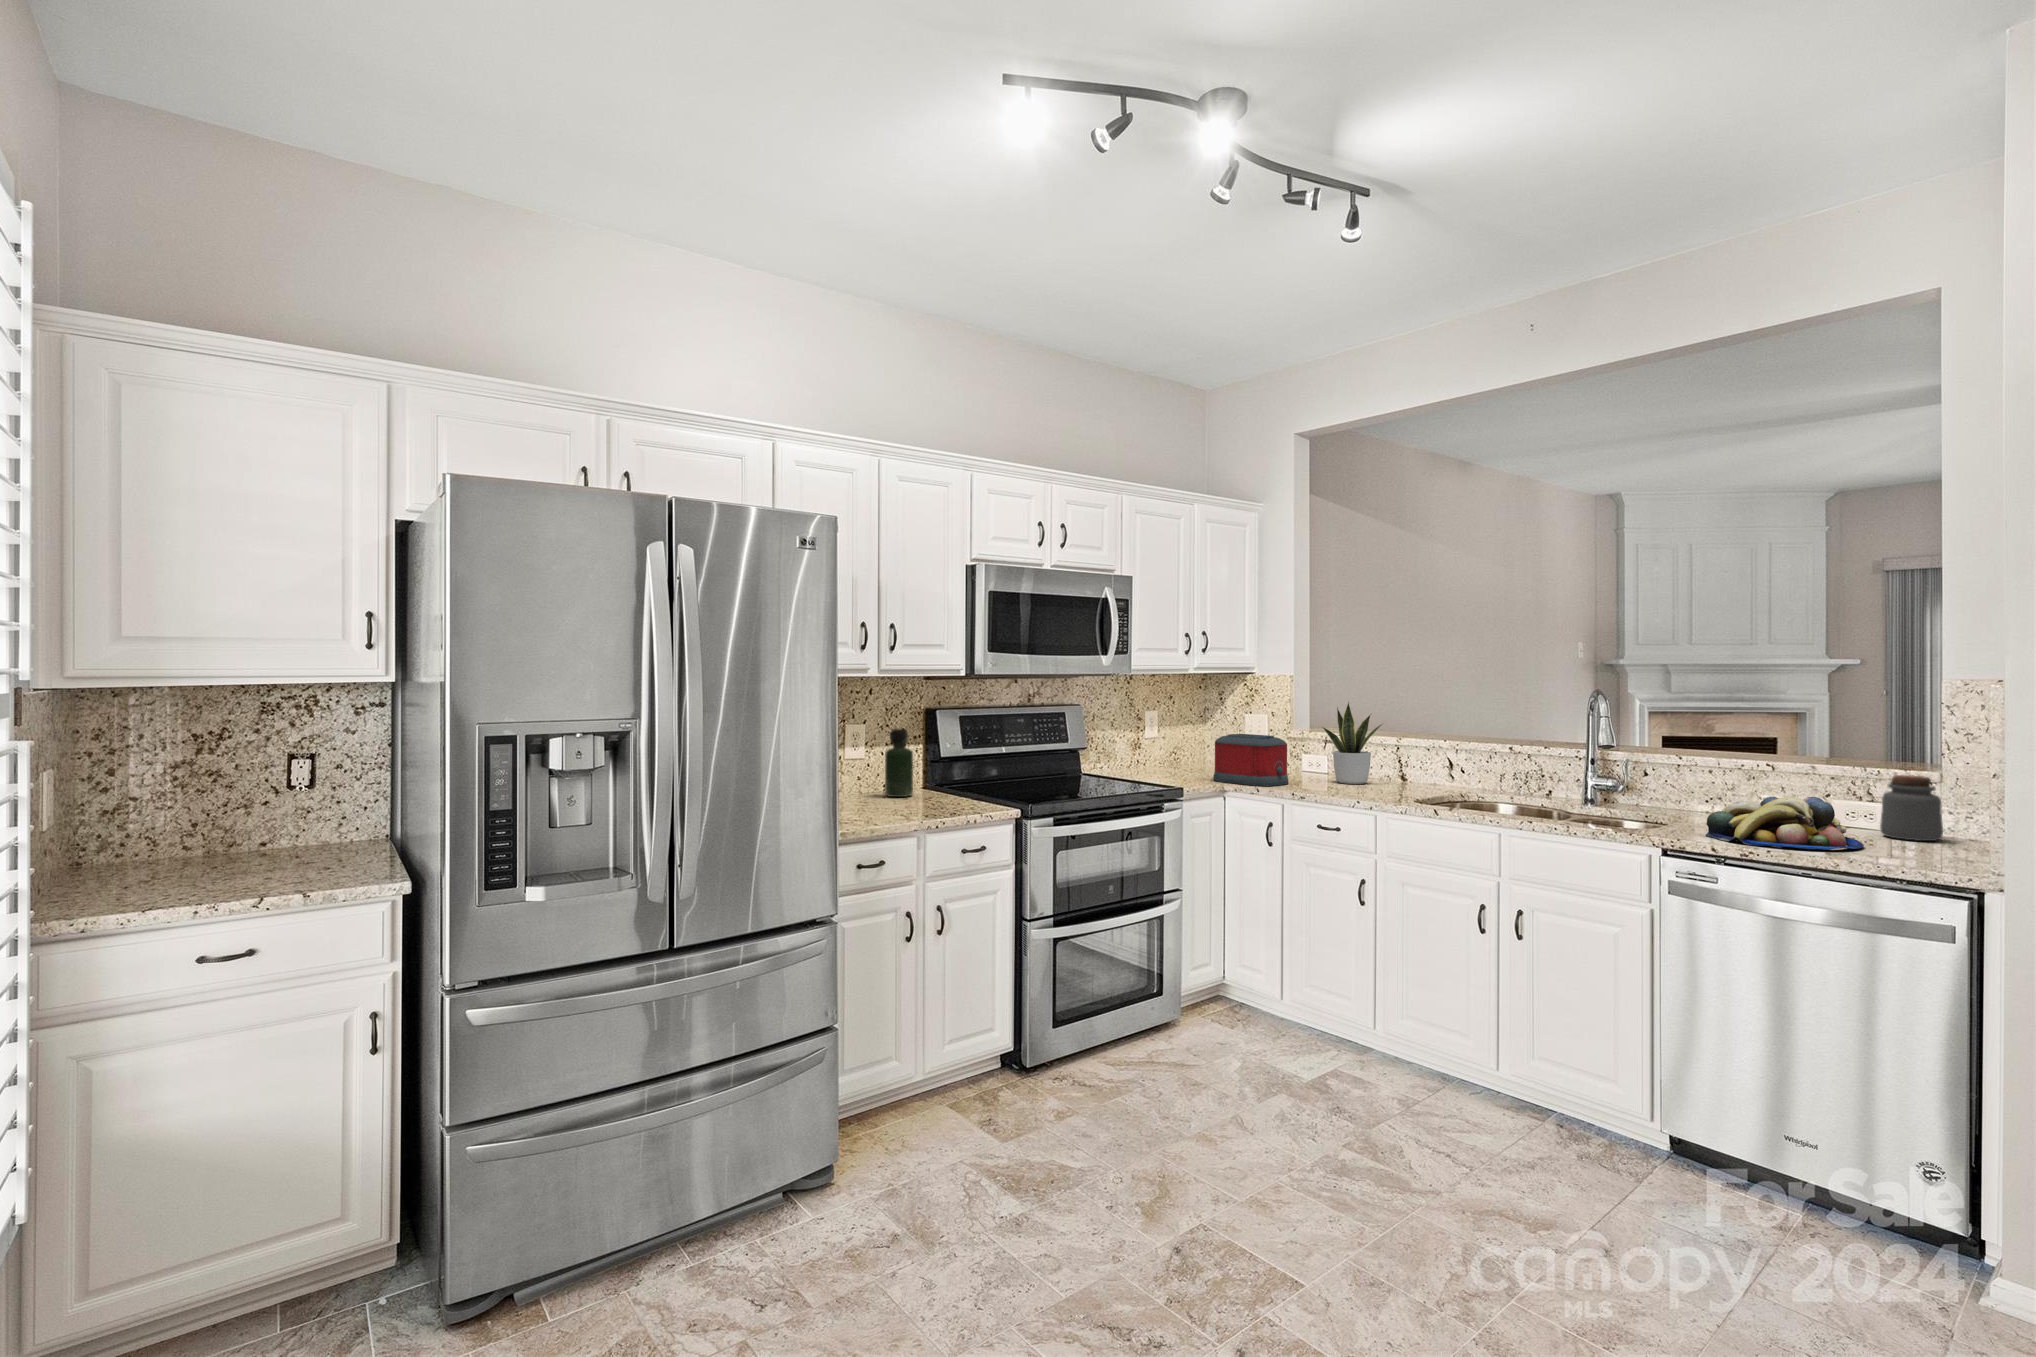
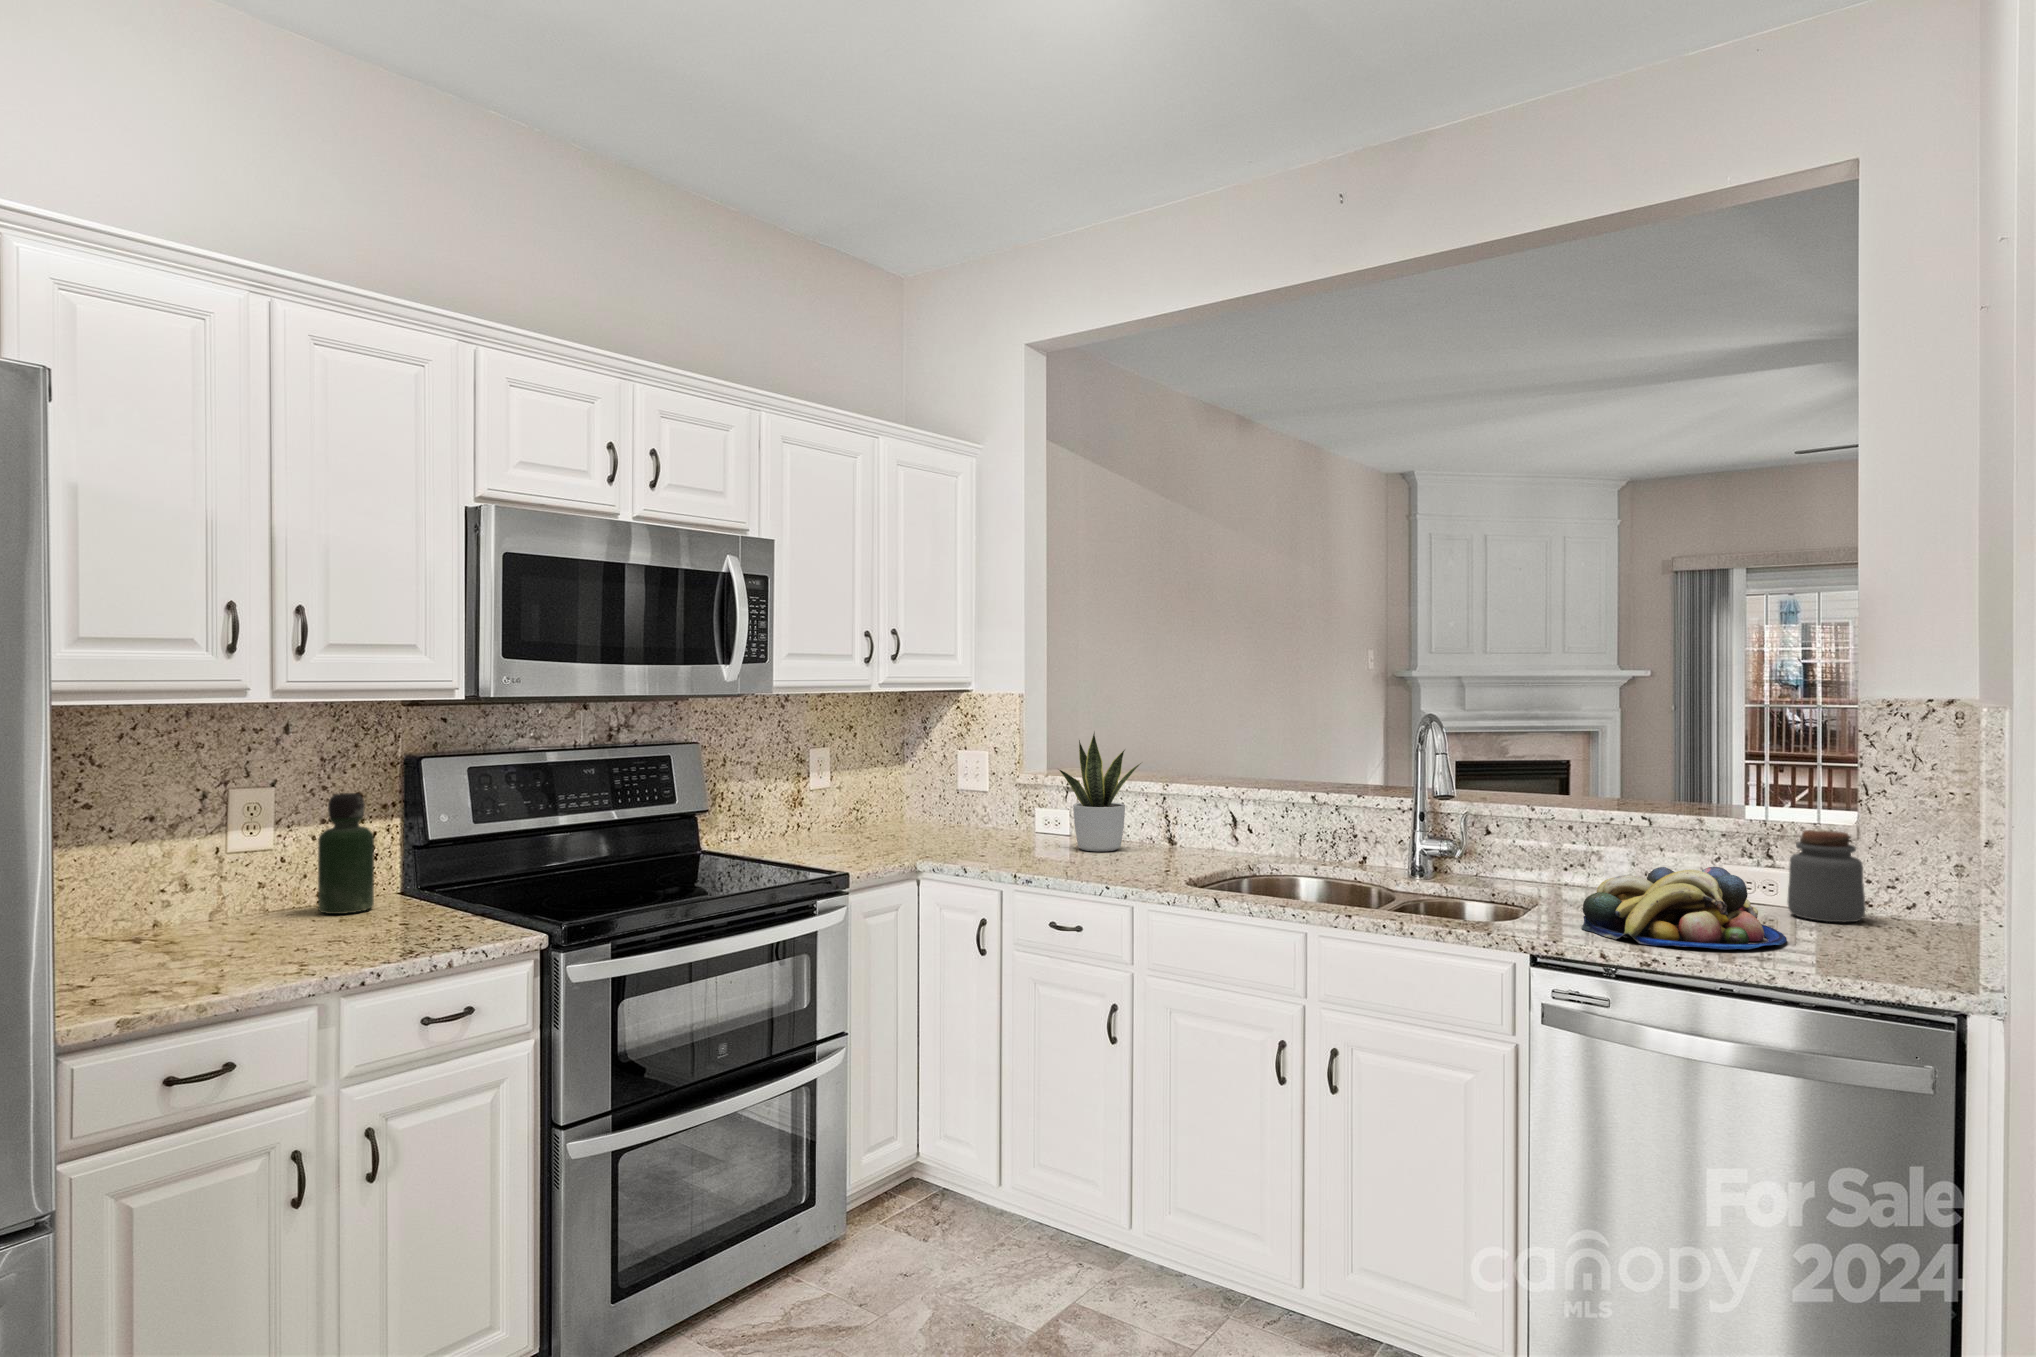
toaster: present [1213,734,1289,786] -> none [902,782,1010,861]

